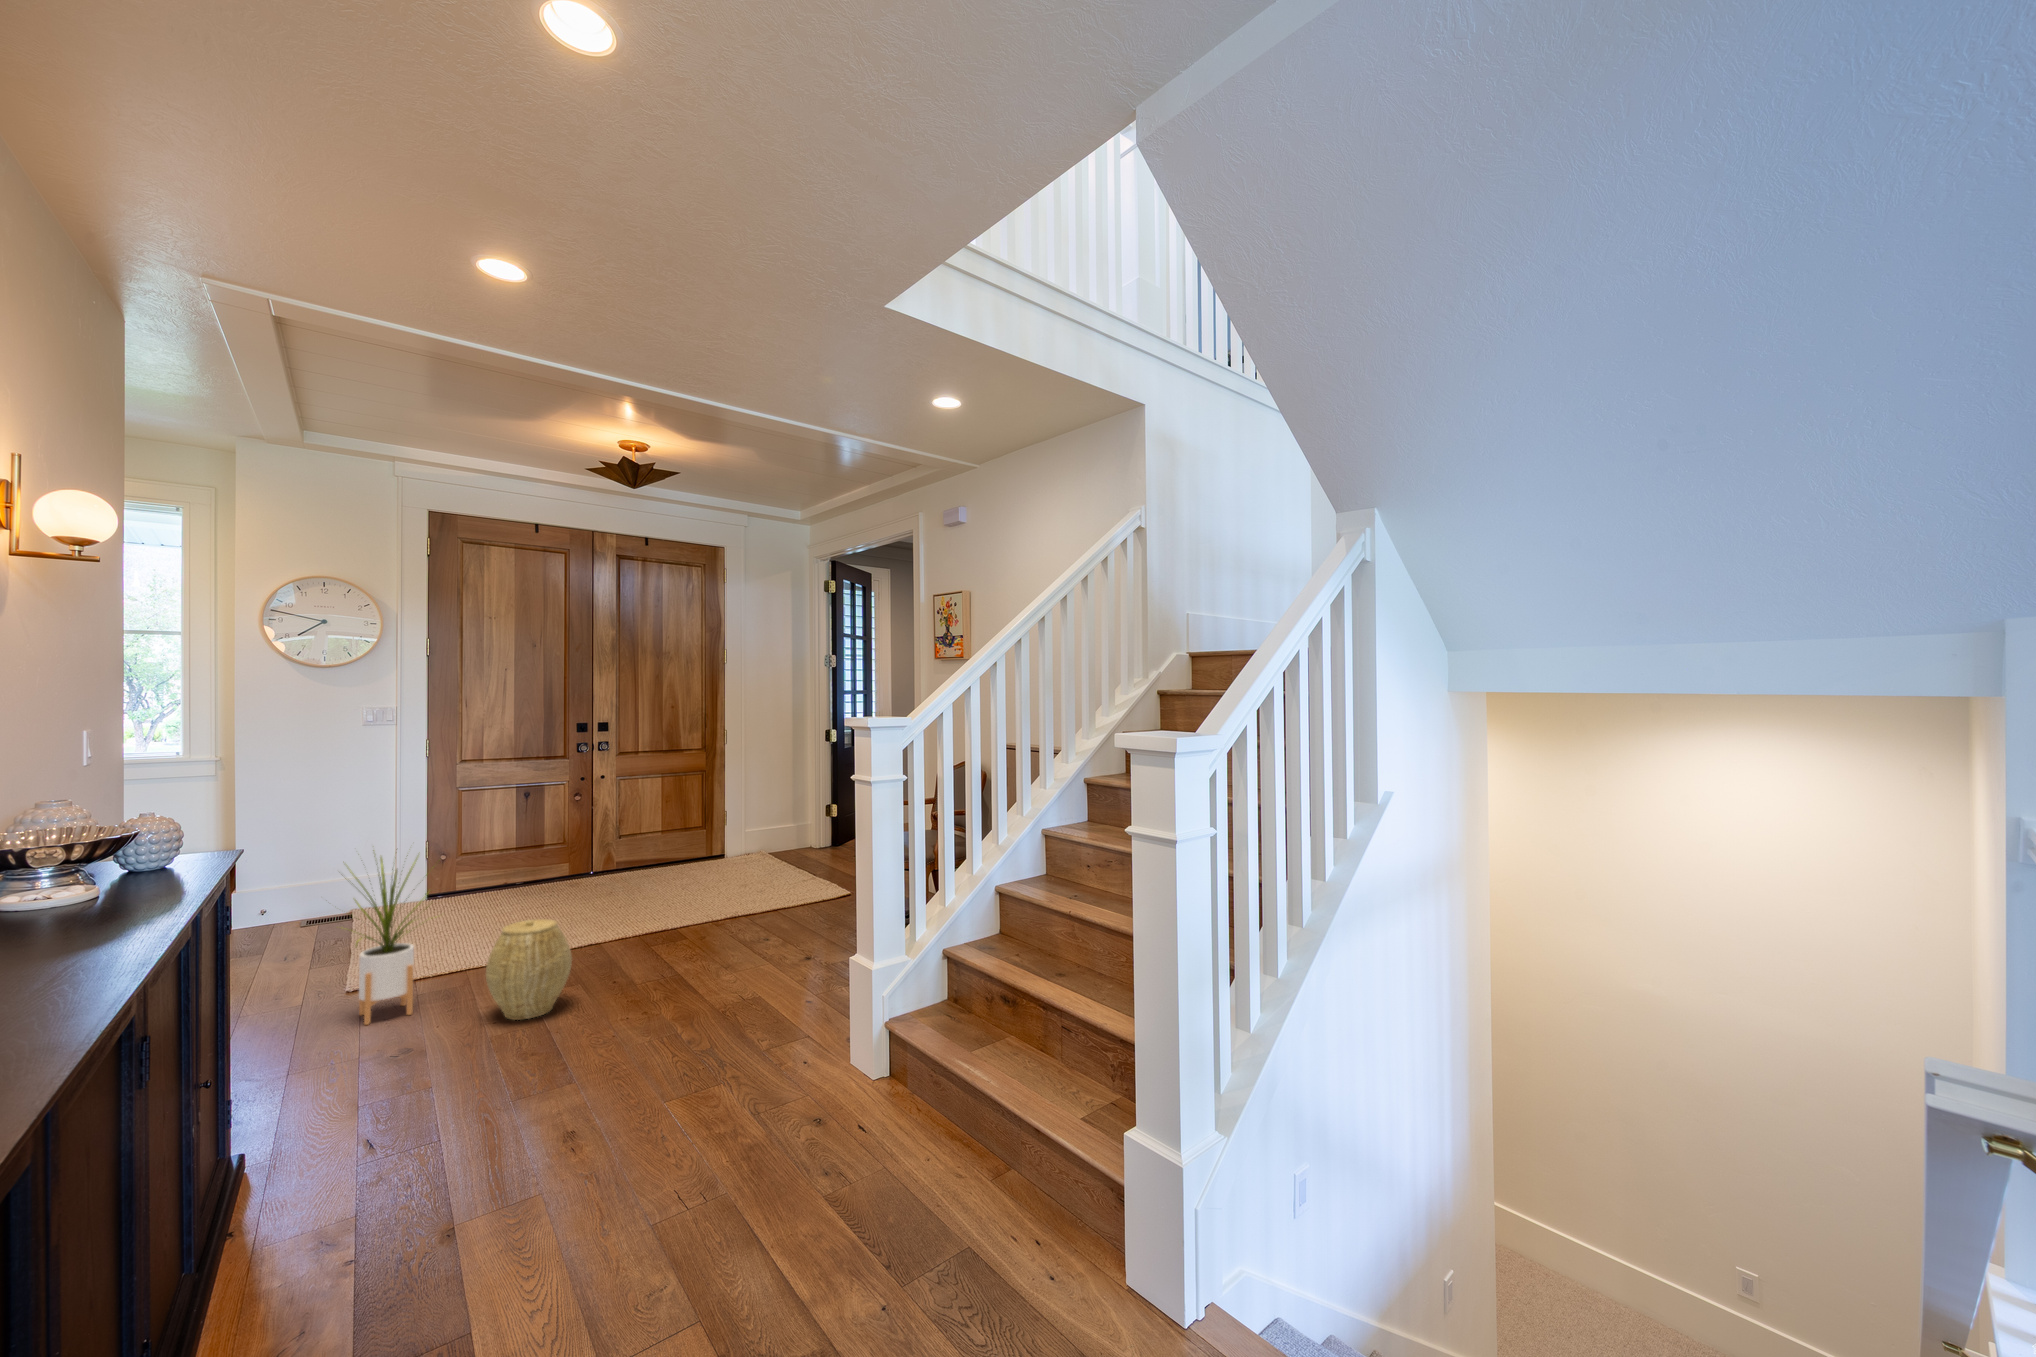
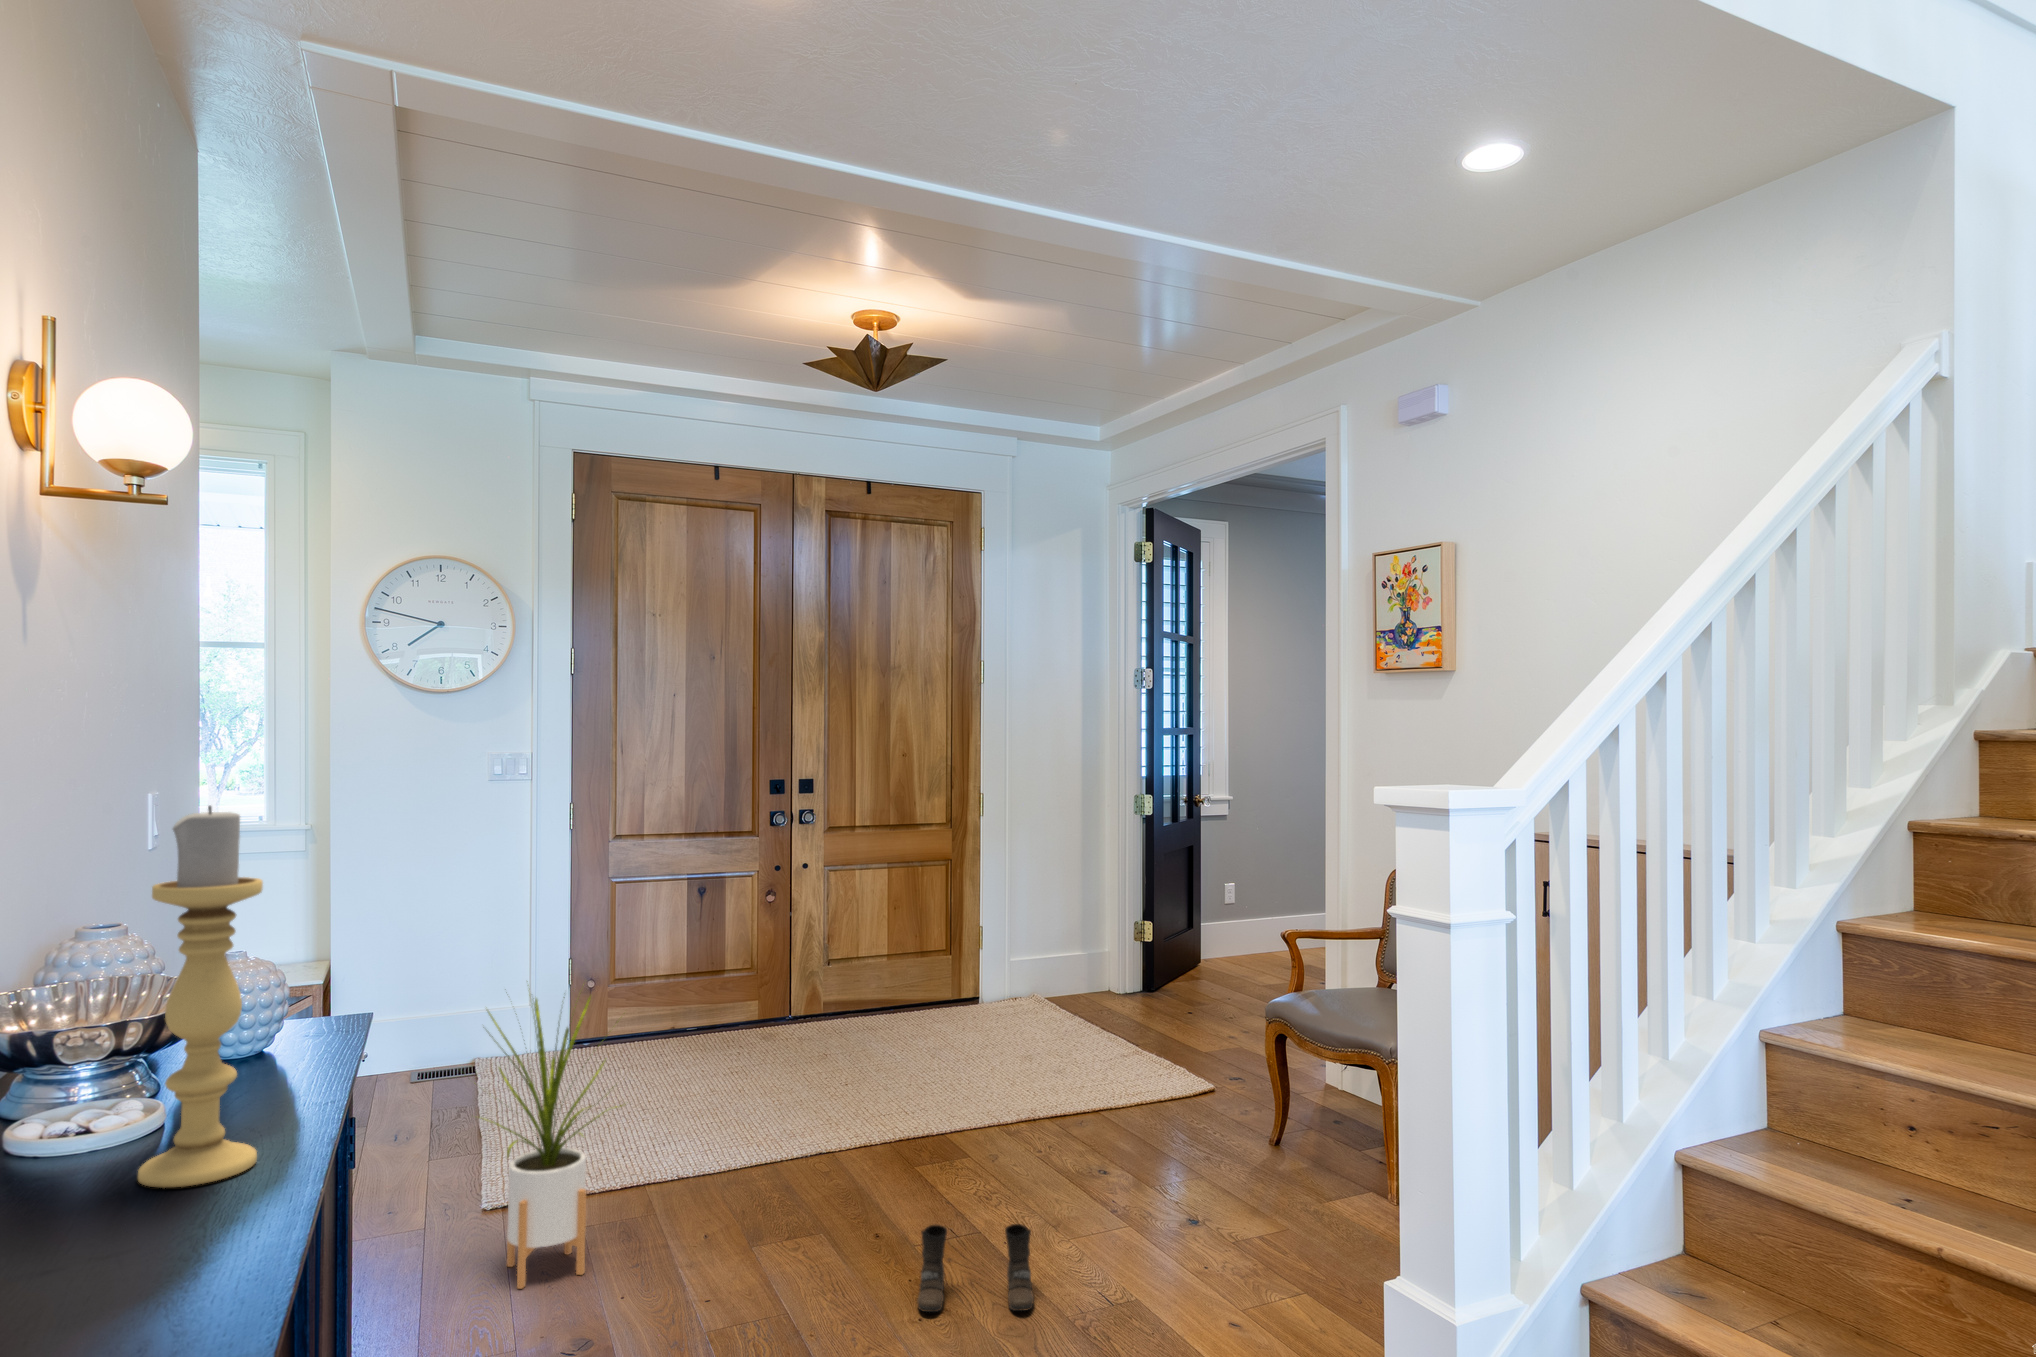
candle holder: none [82,731,156,917] -> present [138,806,263,1187]
woven basket: present [486,919,572,1020] -> none [699,1124,831,1306]
boots: none [621,963,692,1013] -> present [917,1224,1034,1312]

